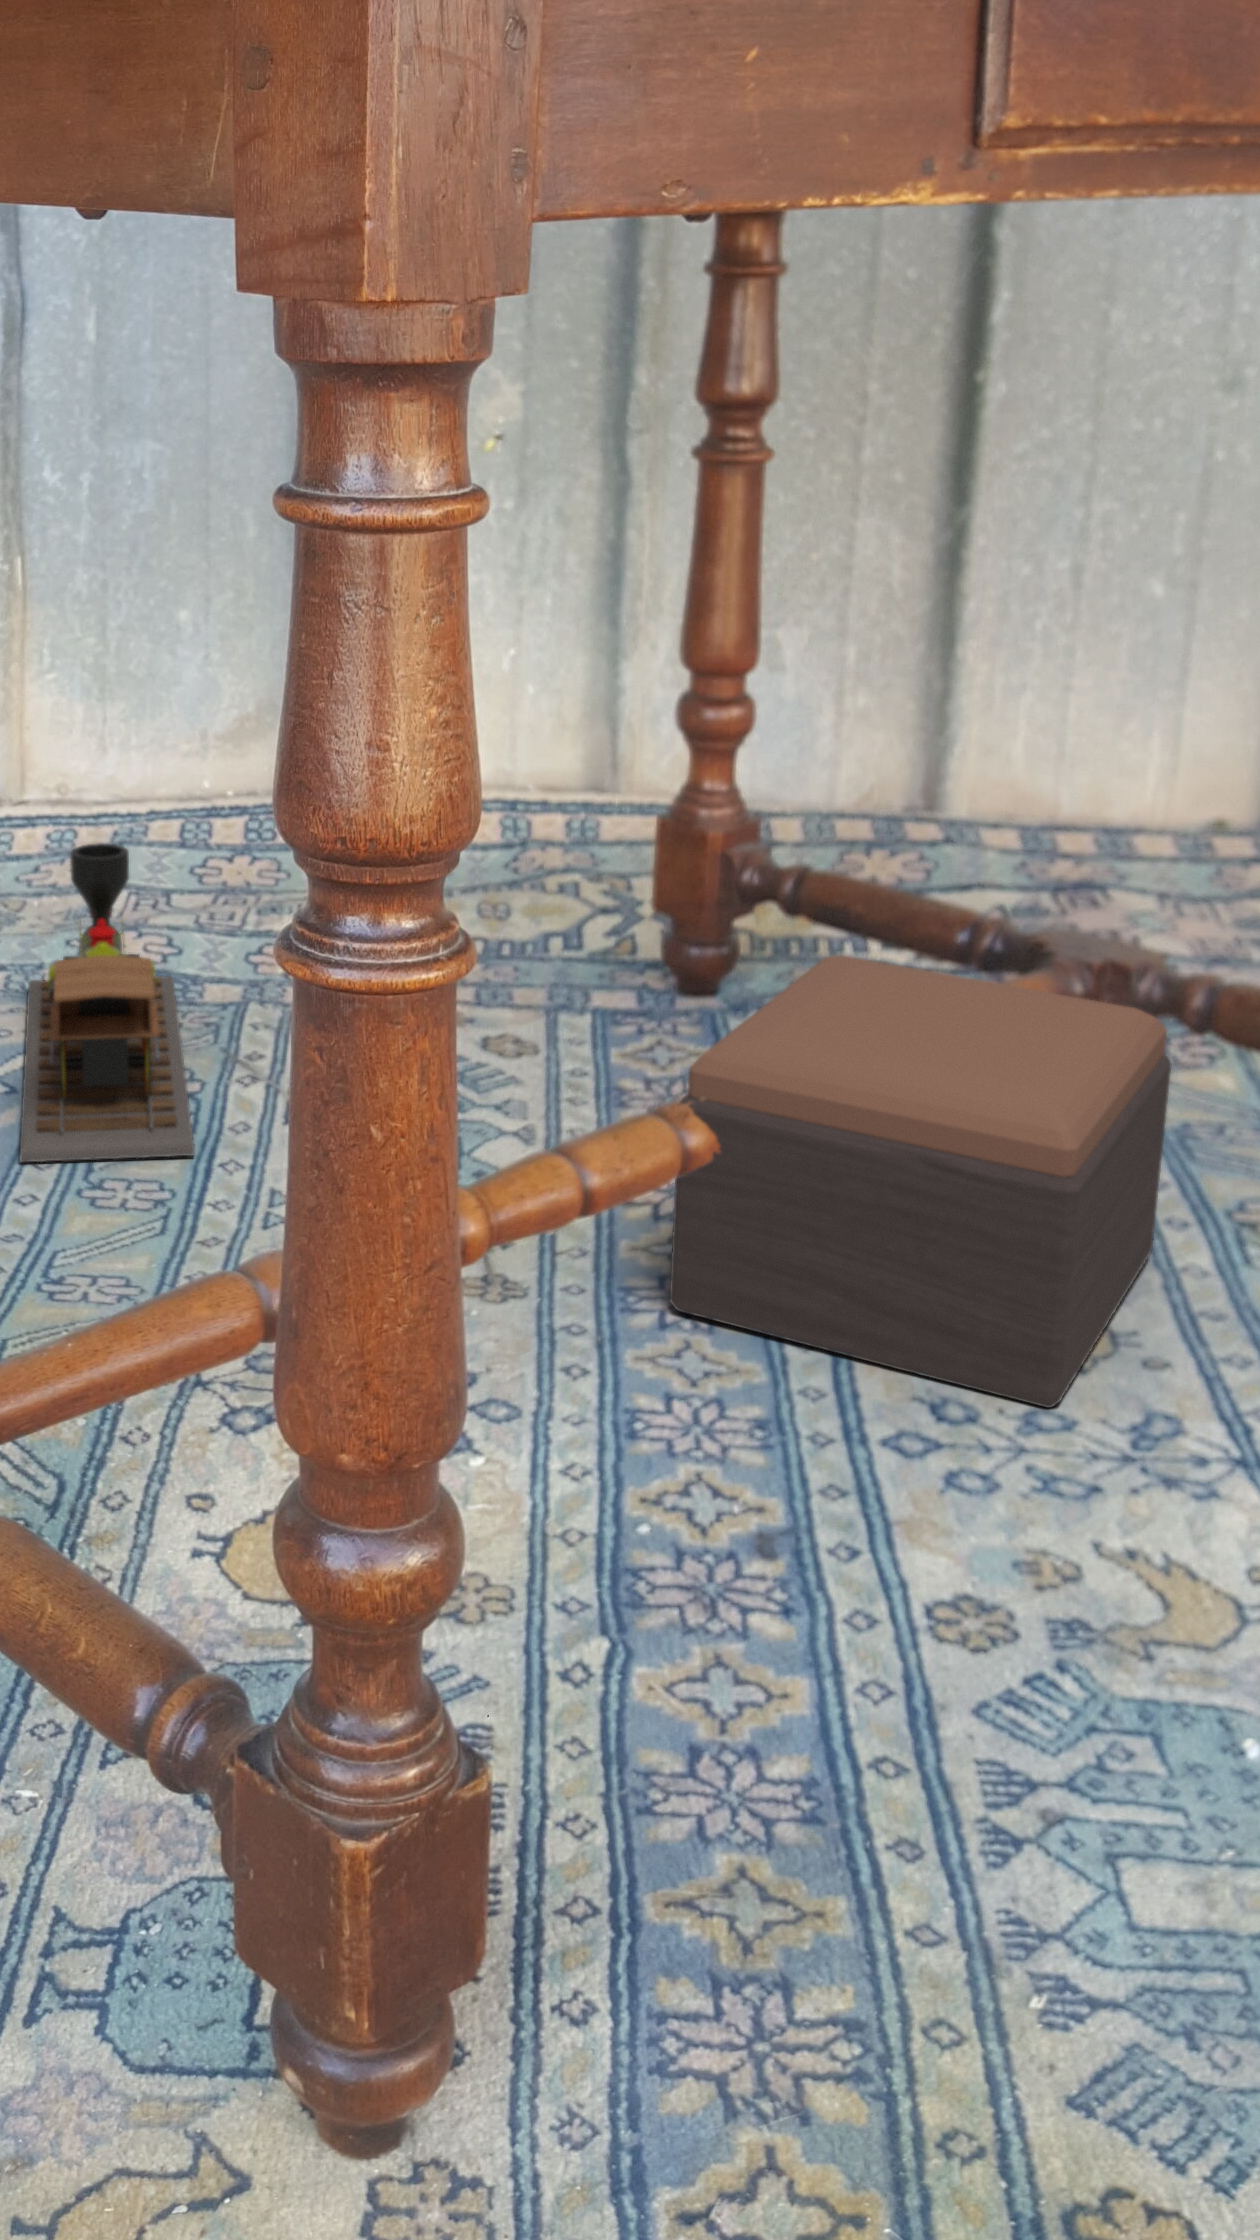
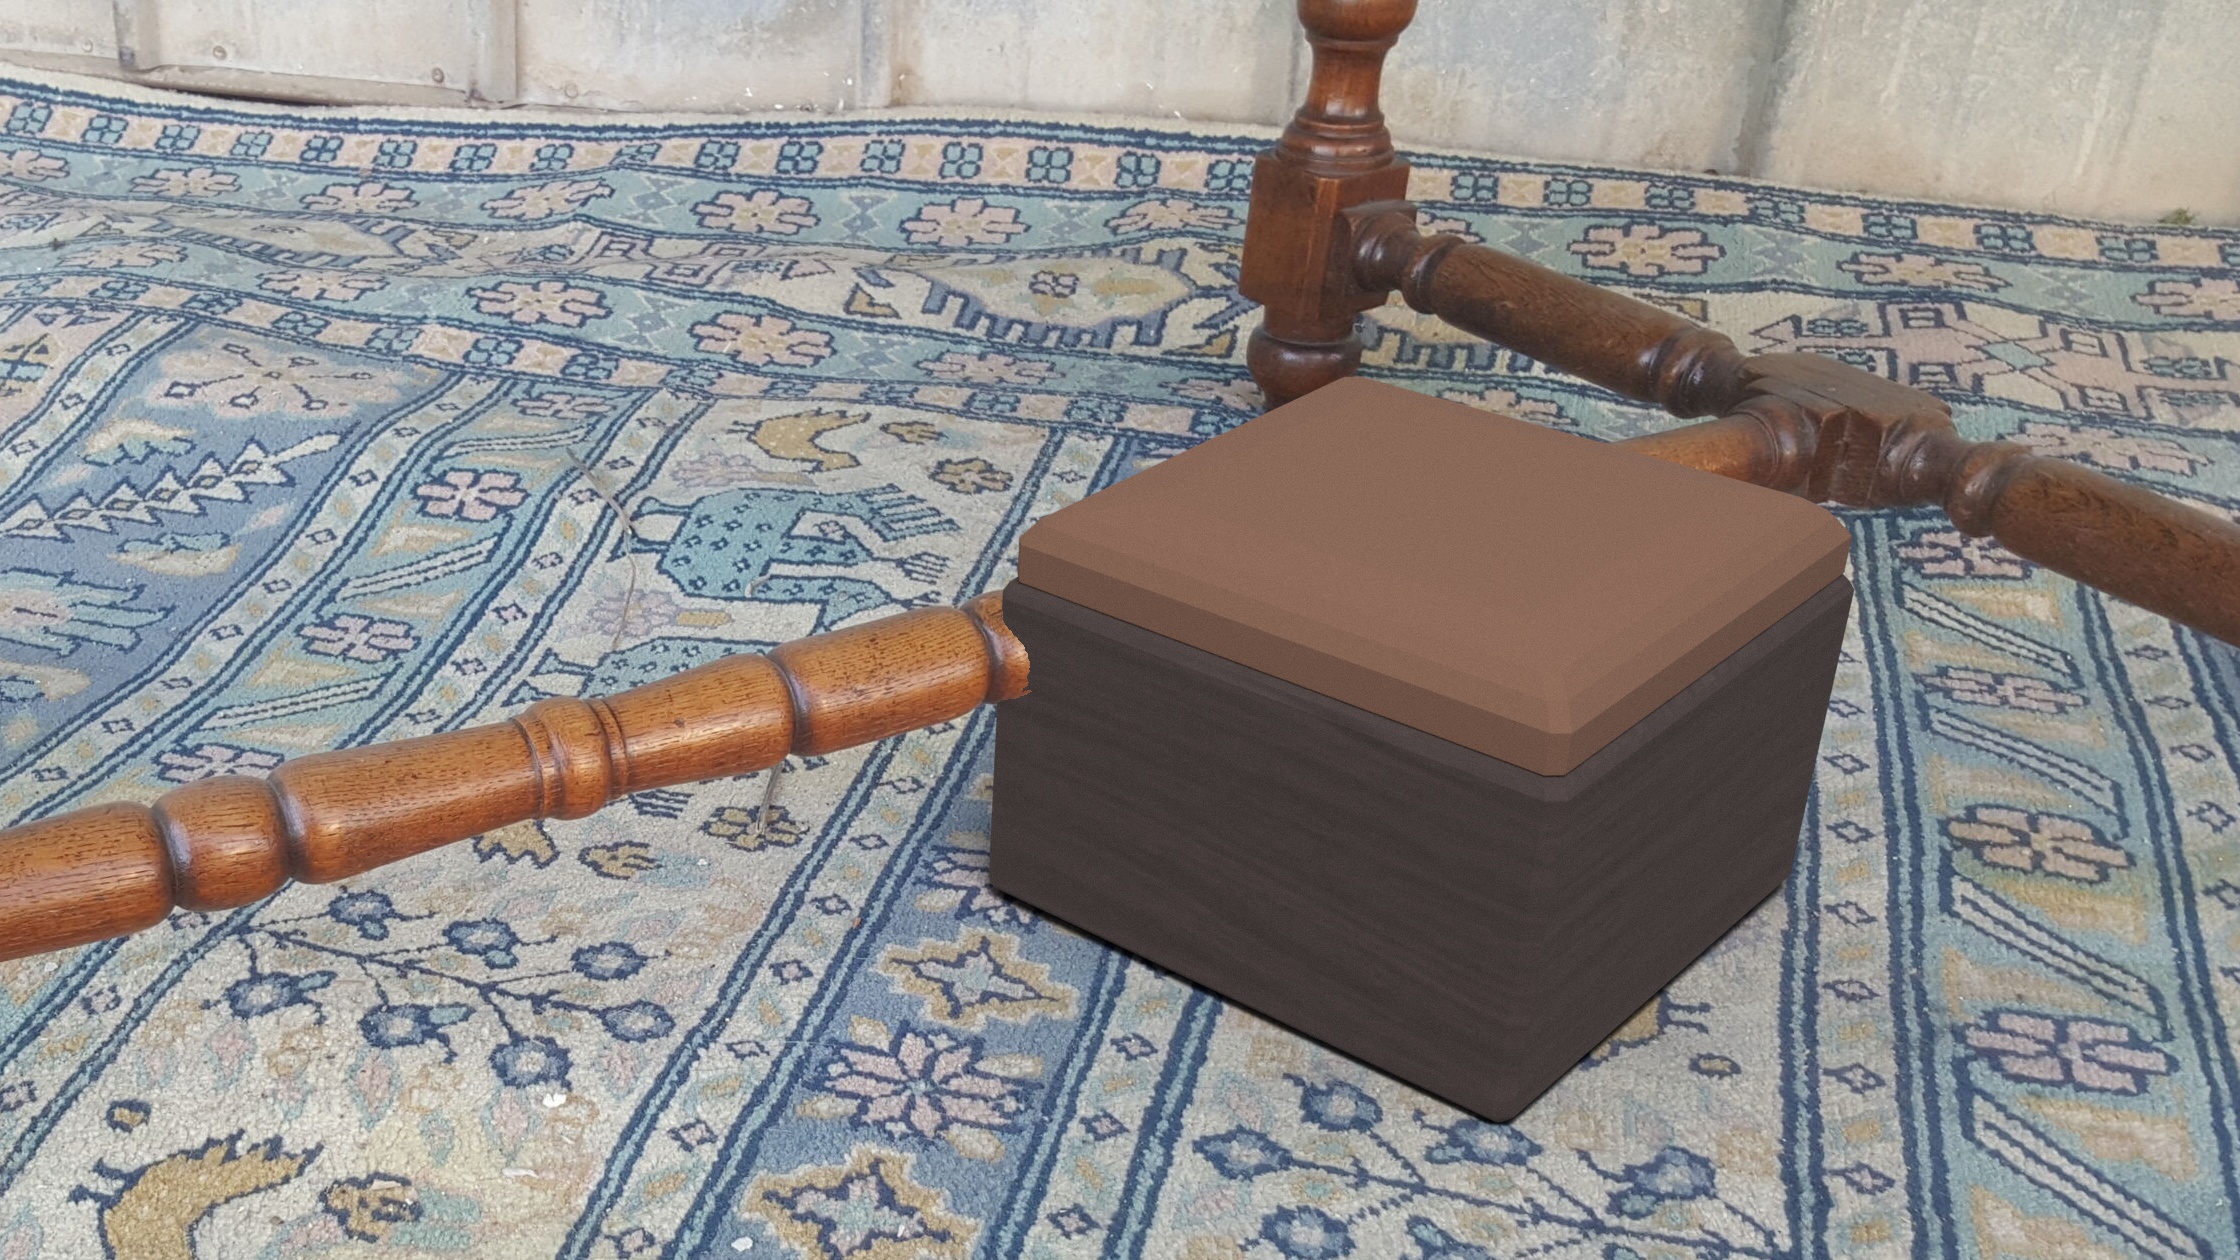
toy train: present [20,843,195,1162] -> none [236,155,583,588]

